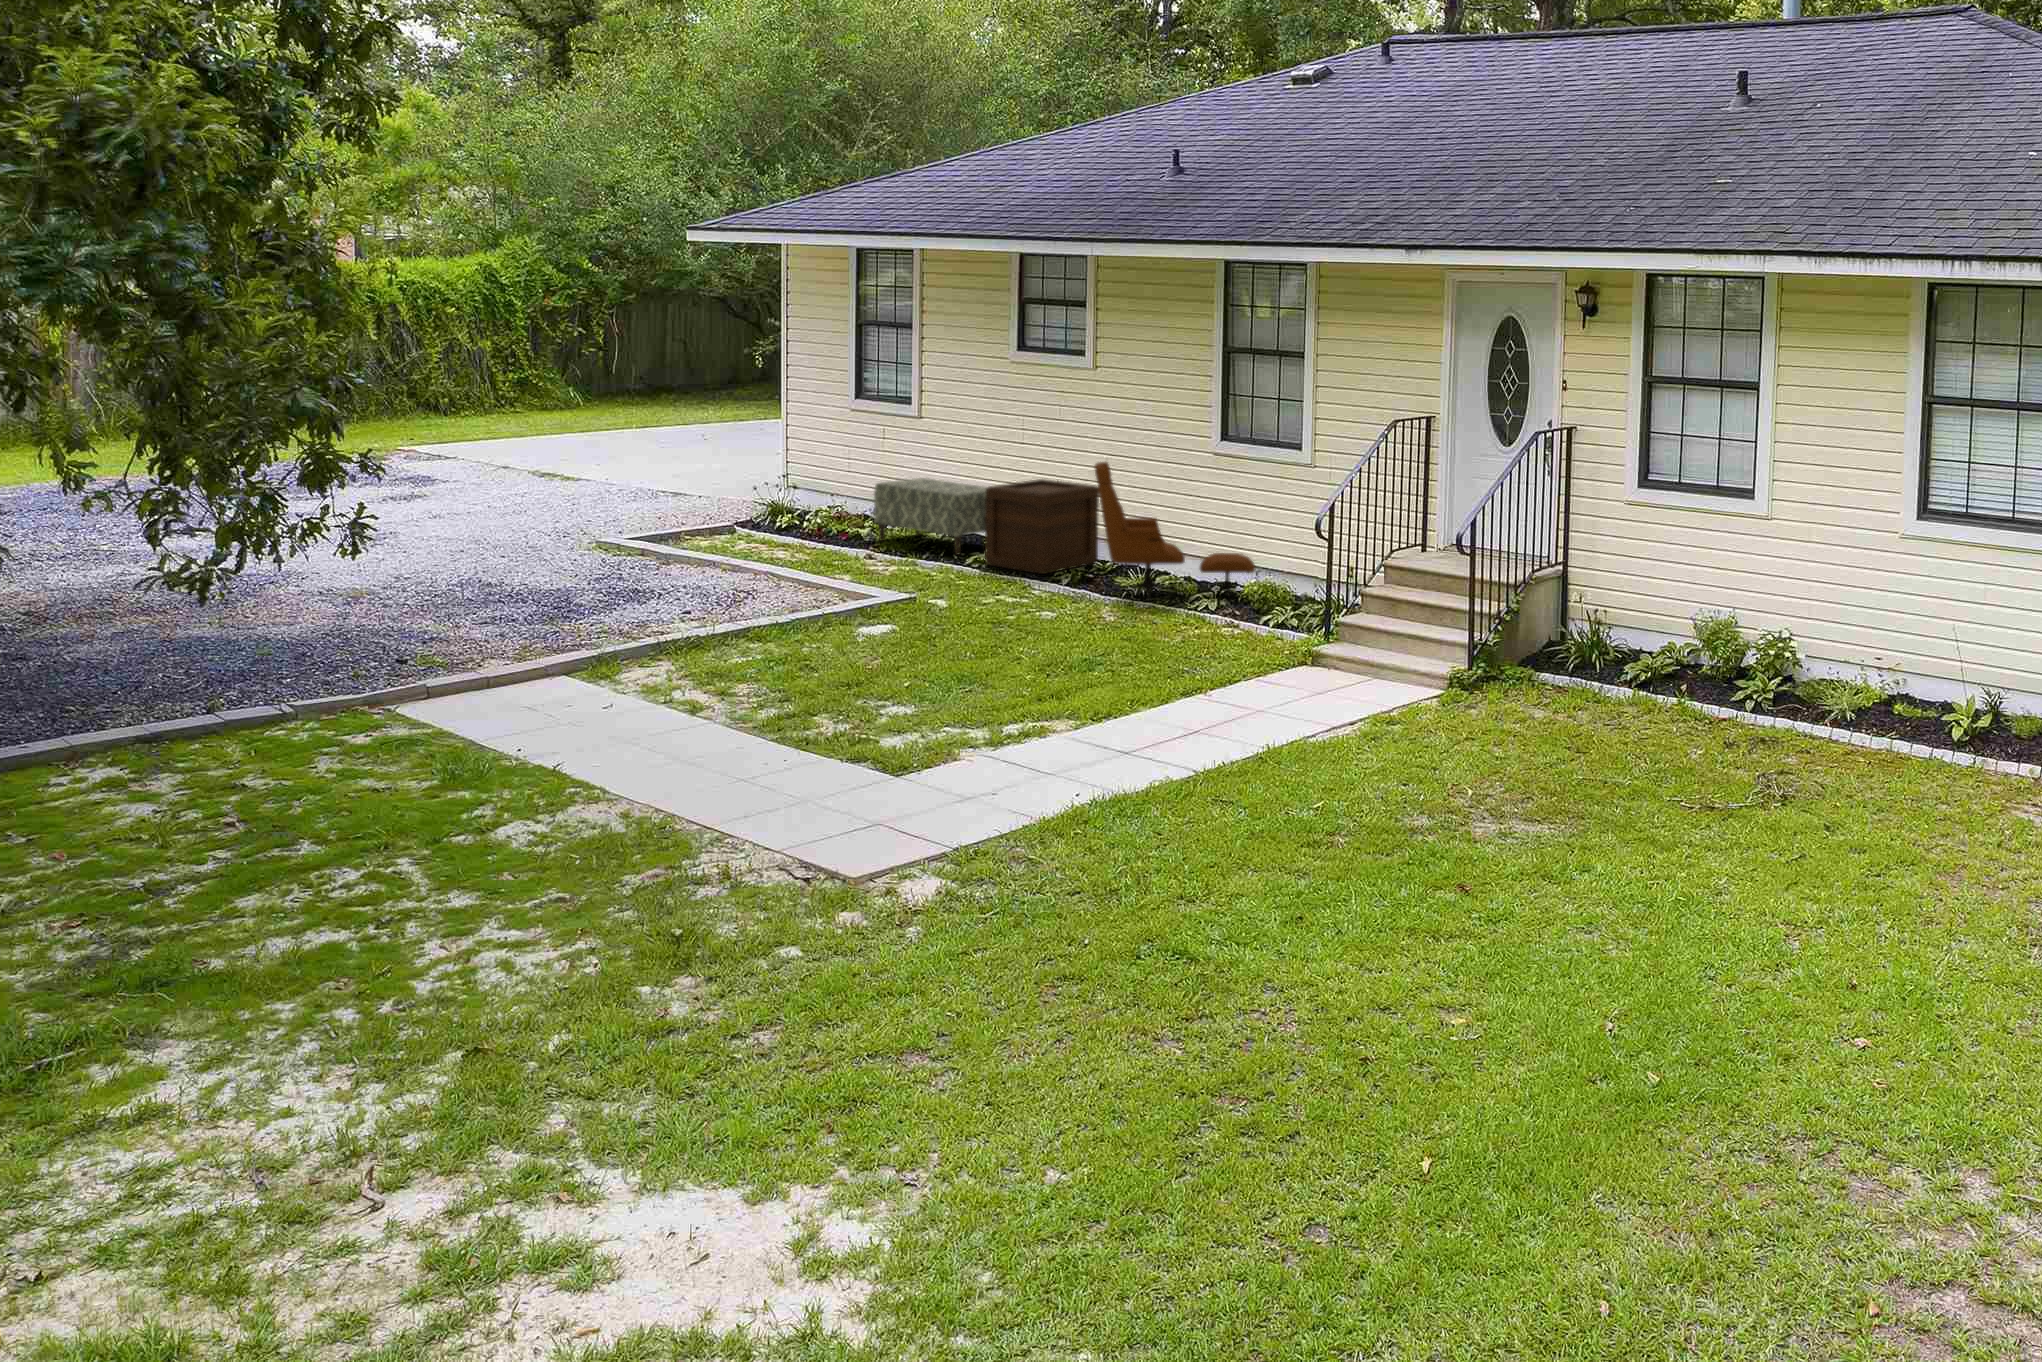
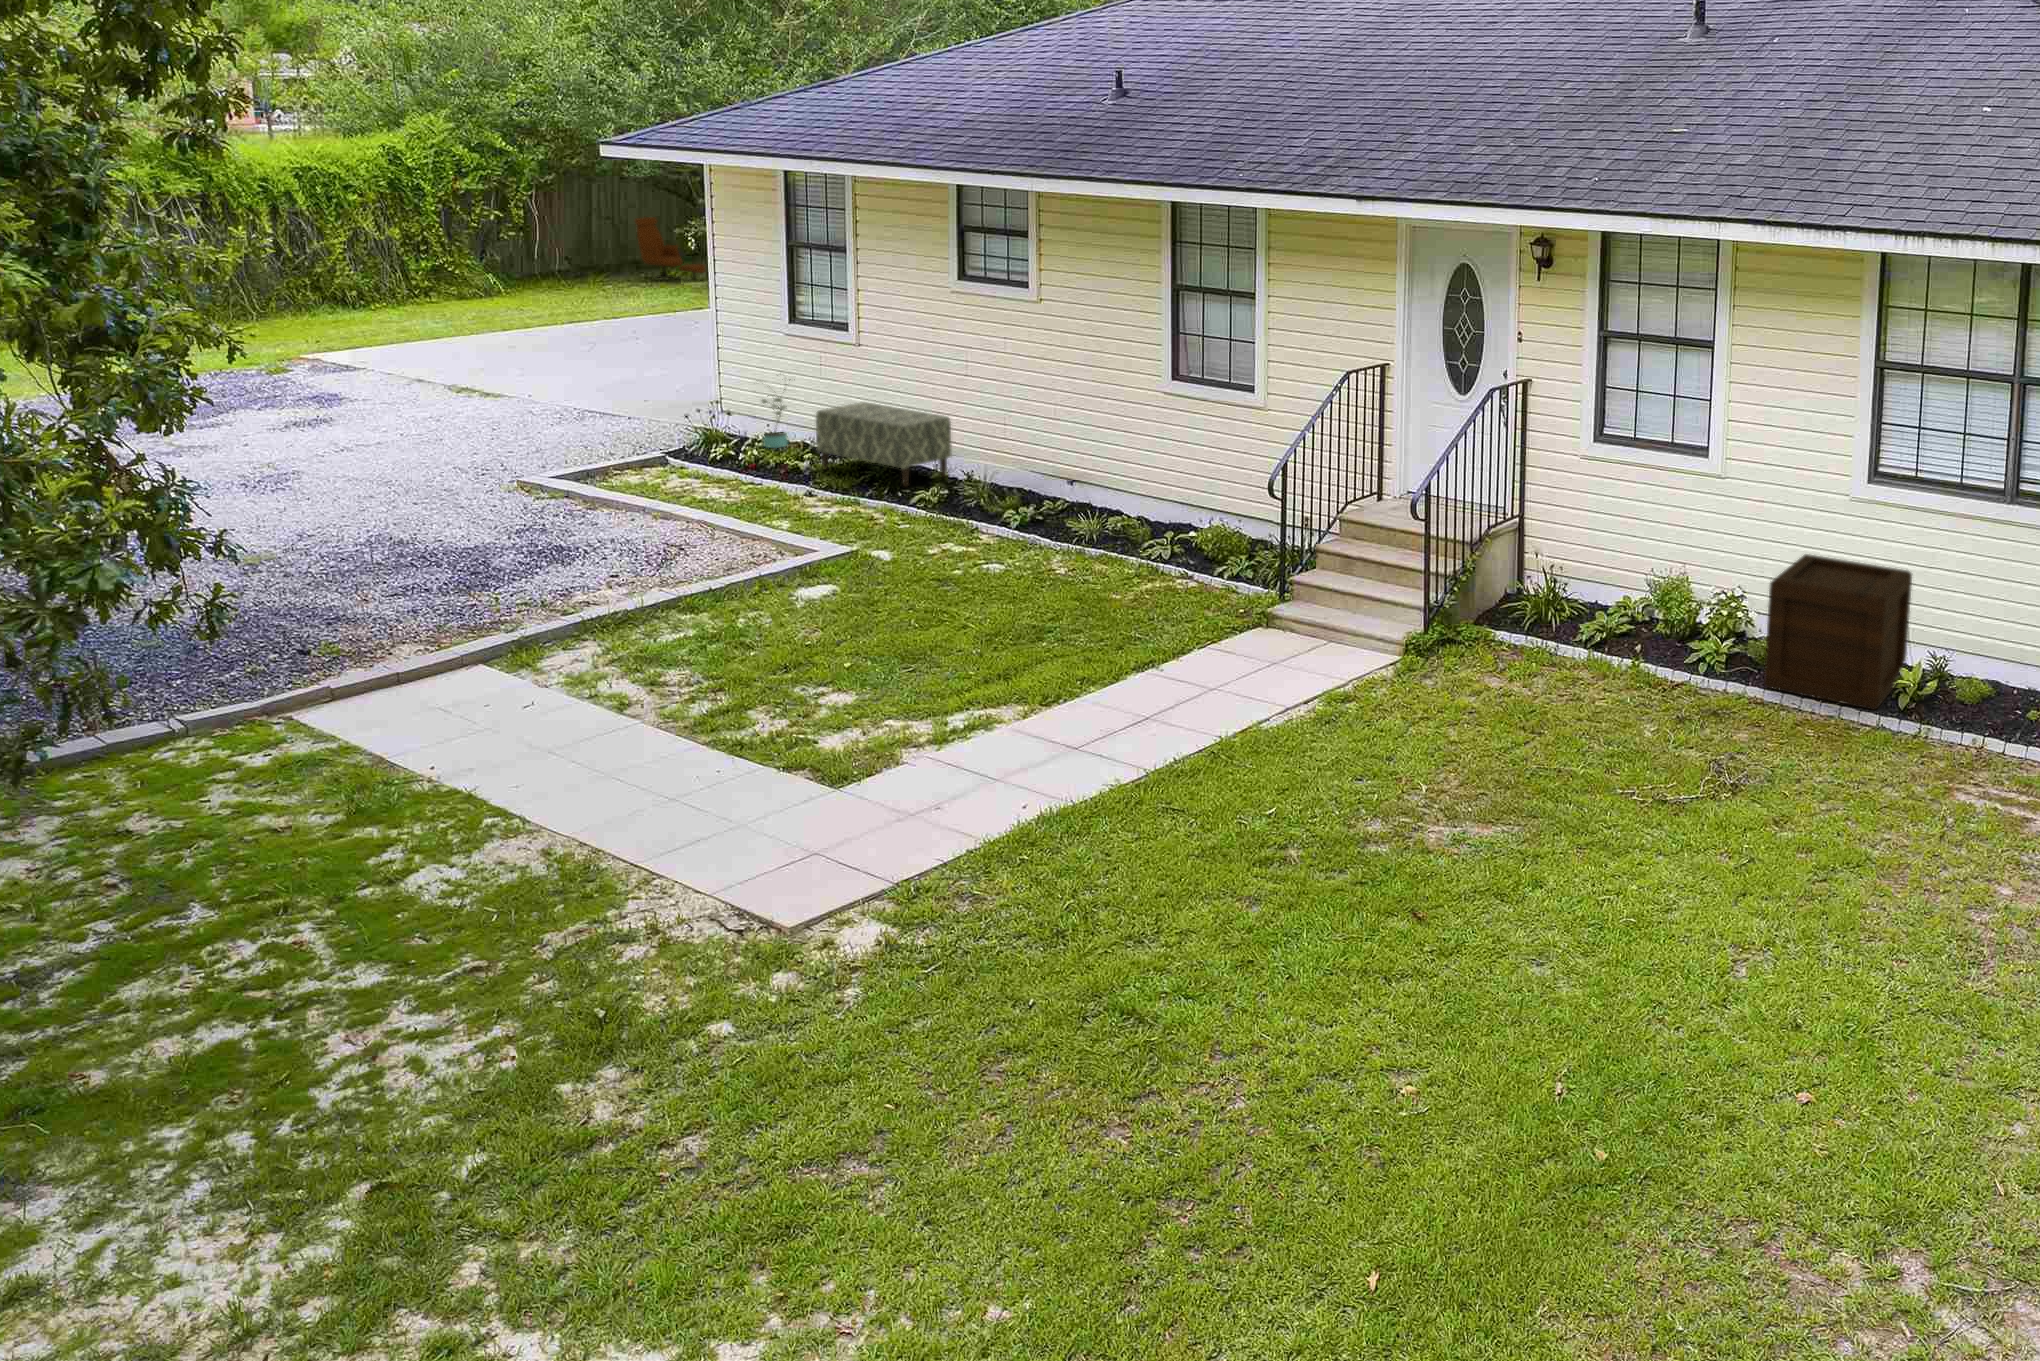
potted plant: none [816,453,856,524] -> present [762,379,791,448]
lounge chair: present [1094,462,1255,600] -> present [635,217,705,281]
wooden crate: present [985,479,1099,574] -> present [1764,554,1912,710]

